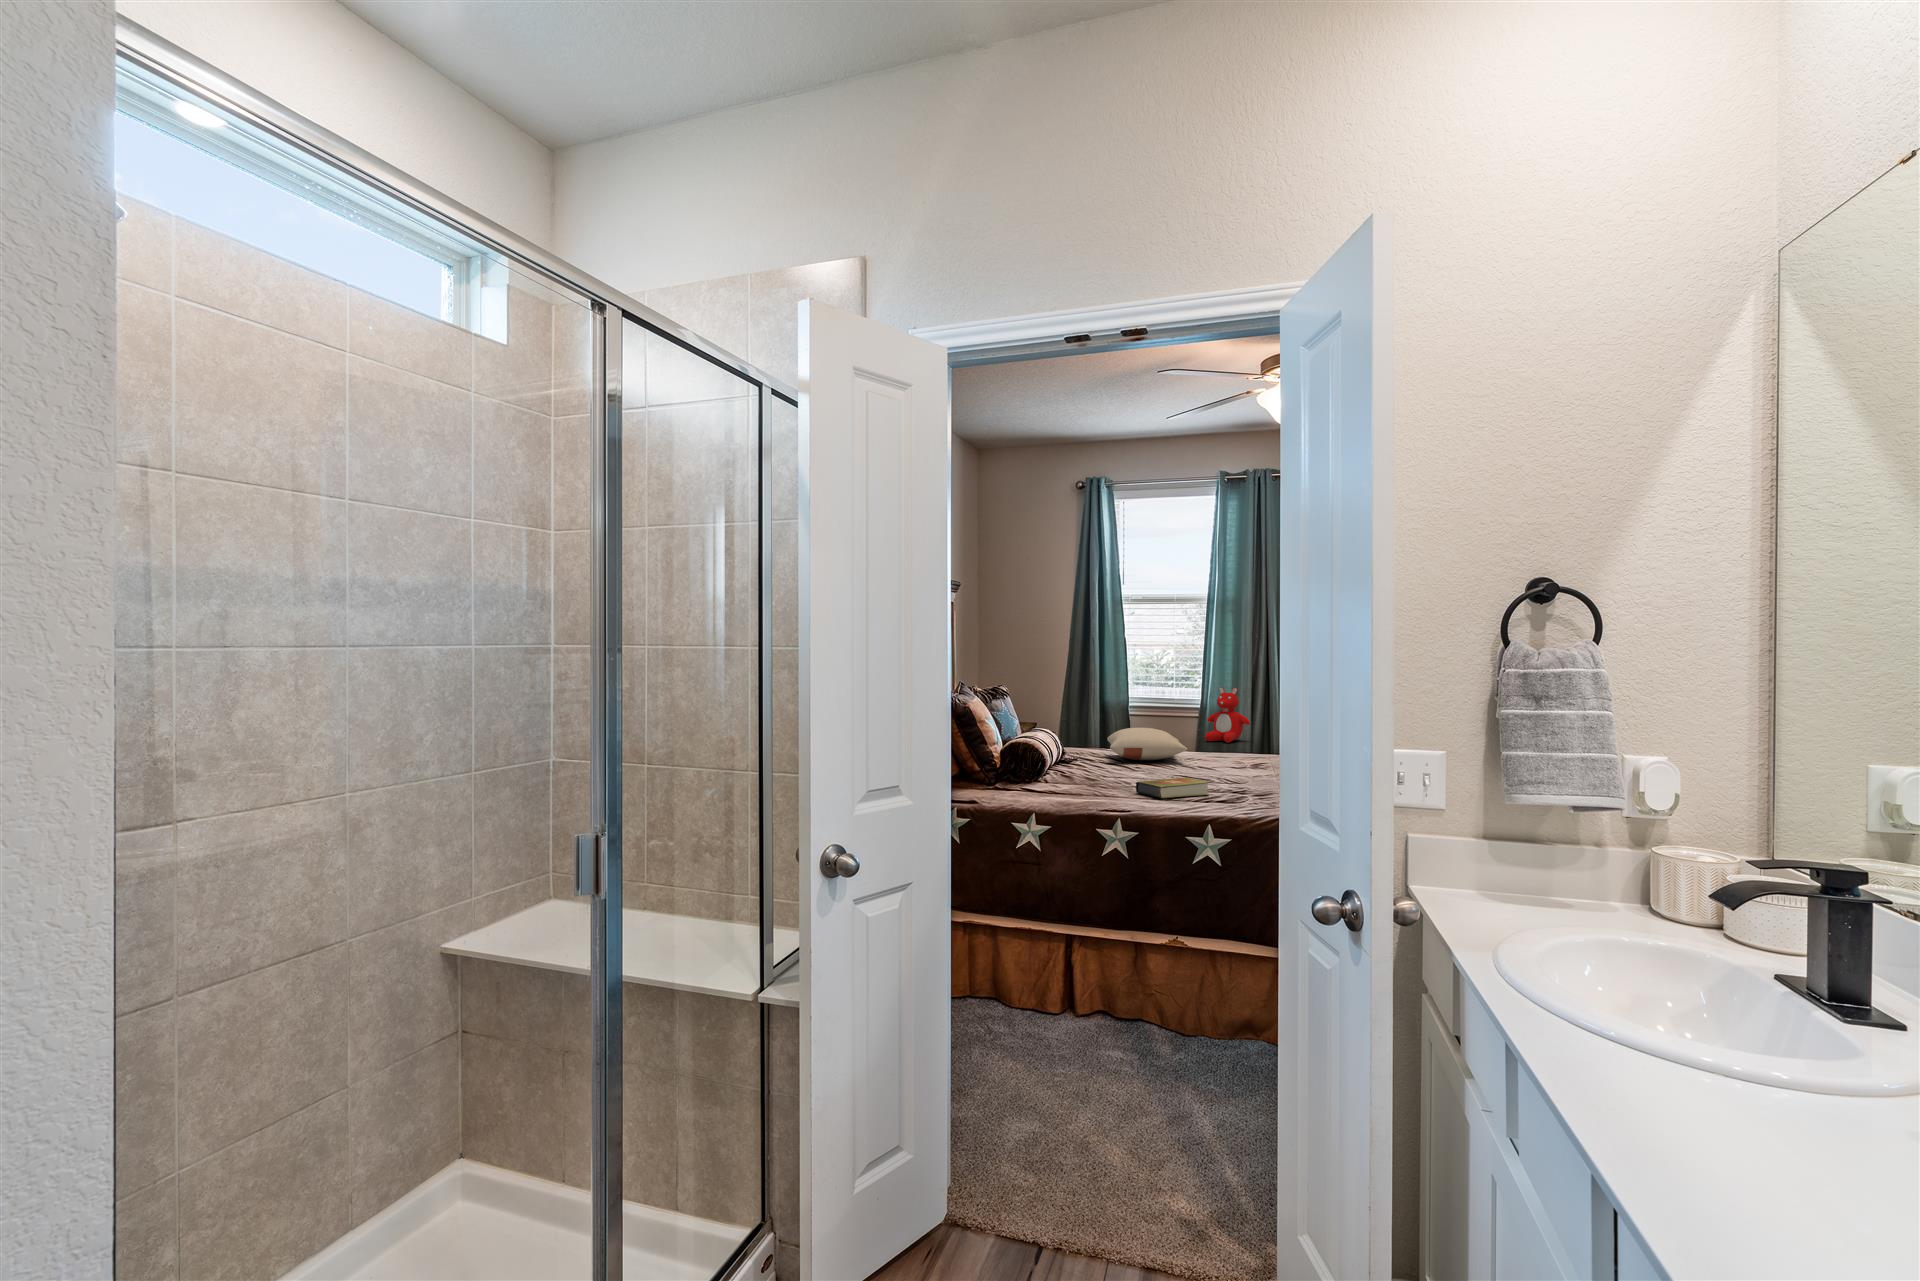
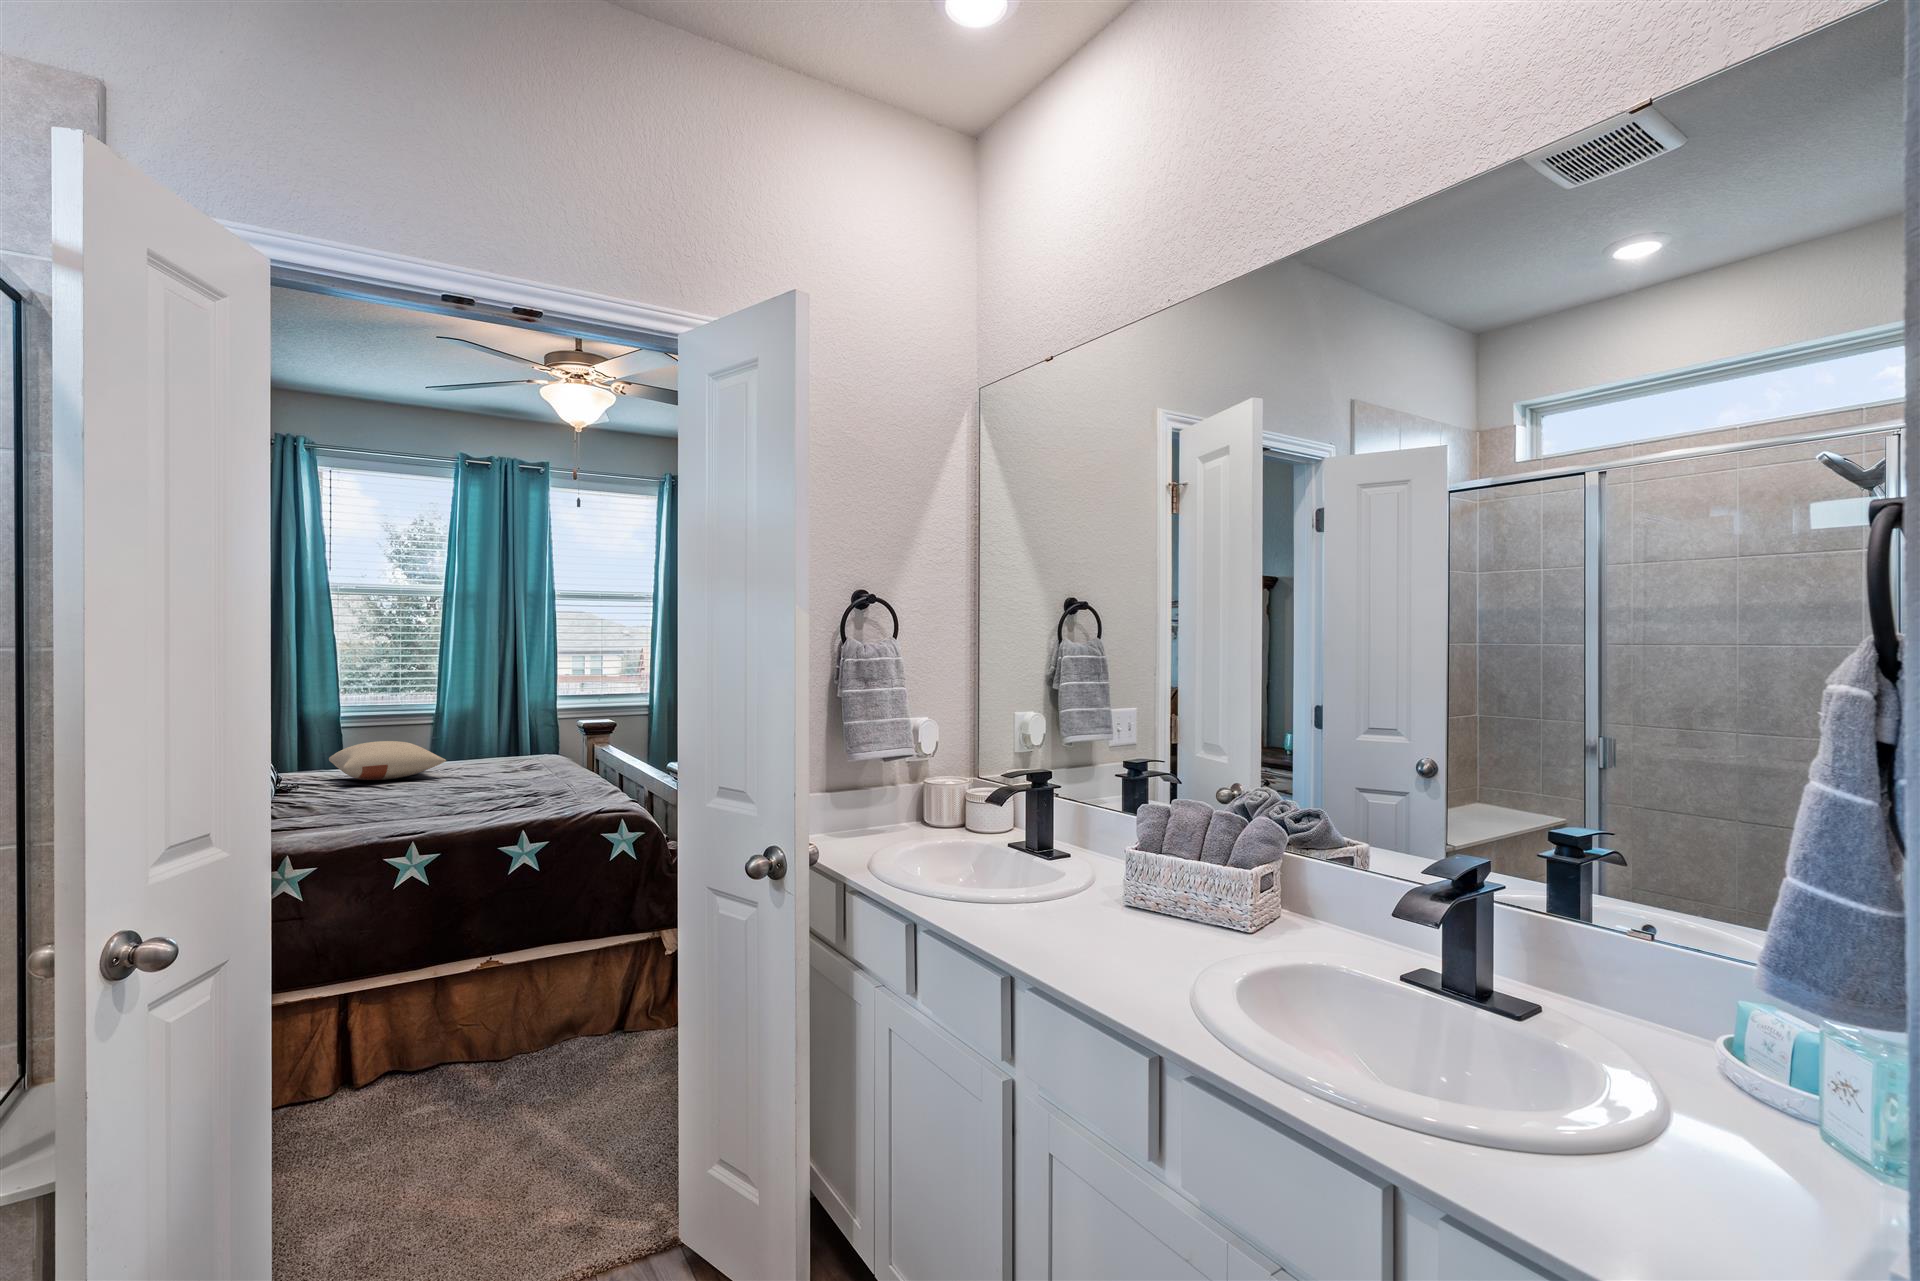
teddy bear: present [1205,687,1250,743] -> none [444,691,497,752]
book: present [1136,777,1209,798] -> none [410,789,501,815]

